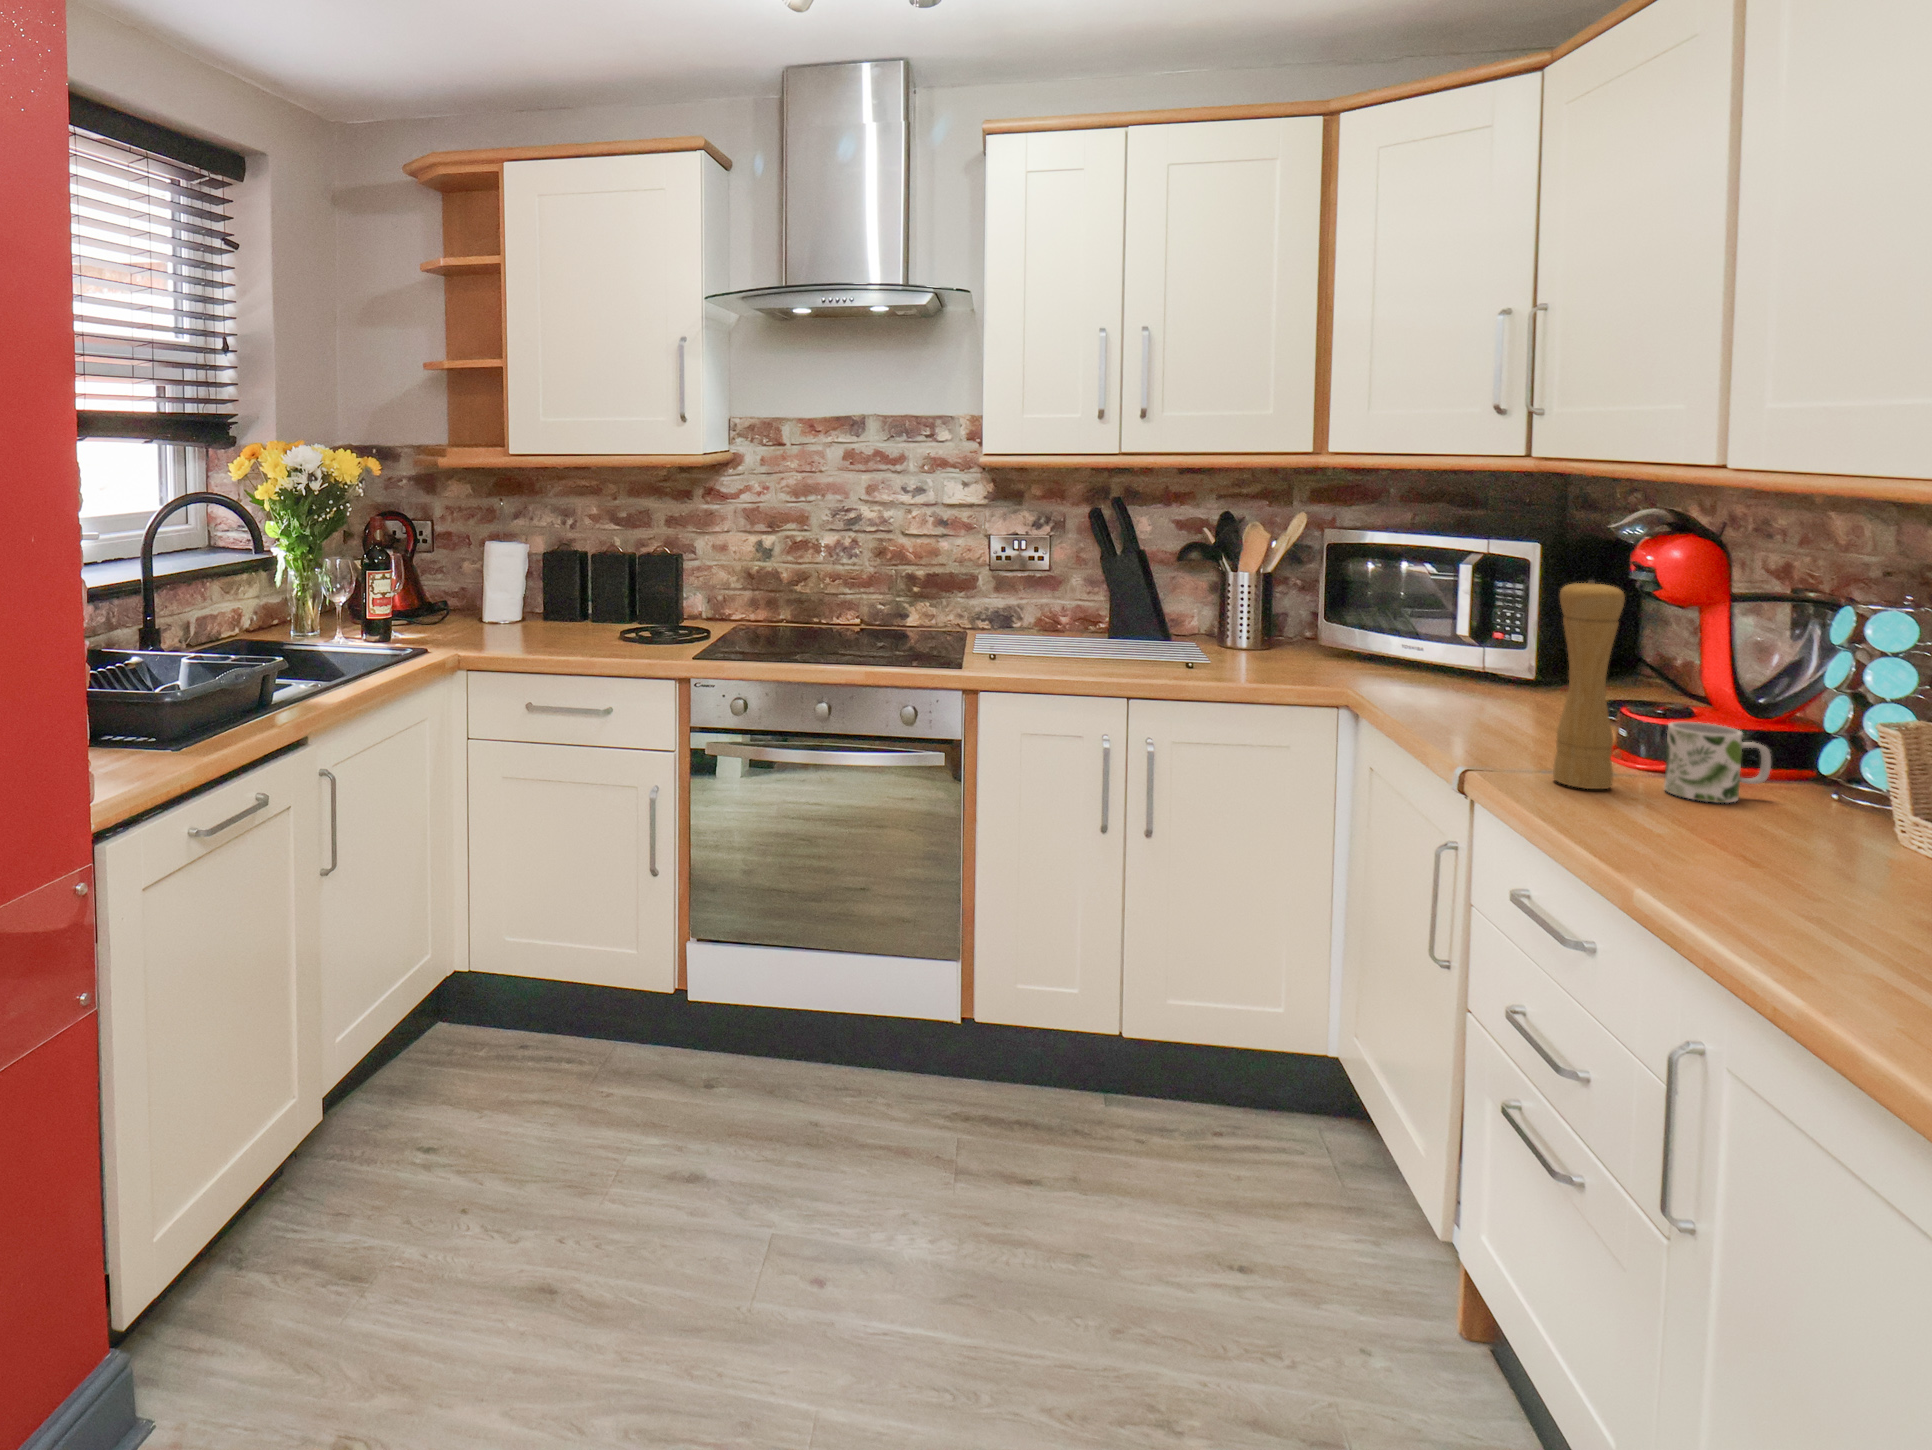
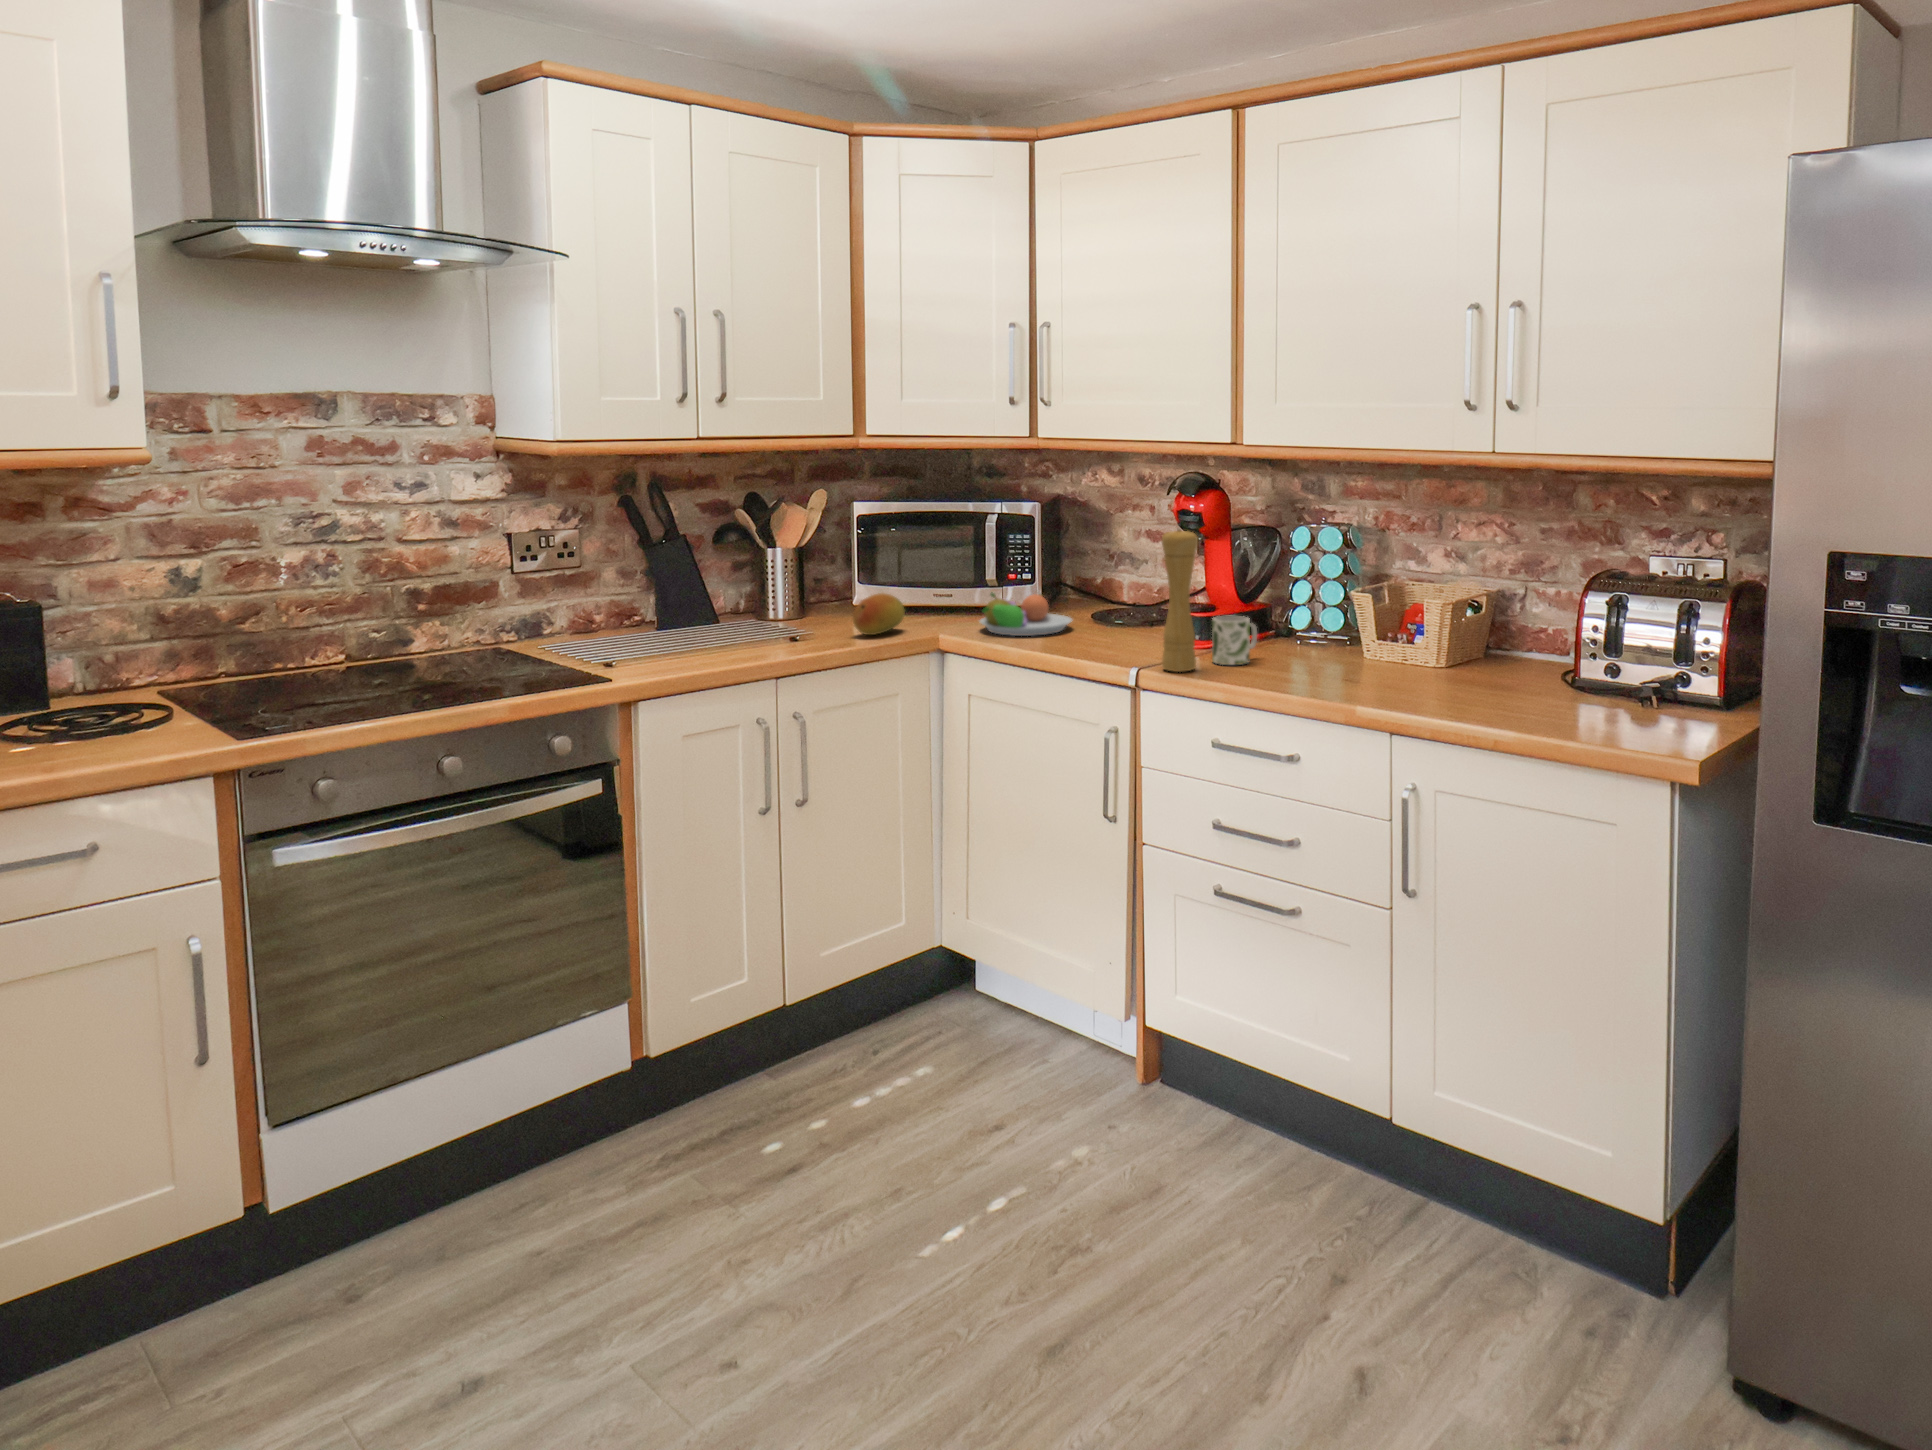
fruit: none [1261,629,1333,674] -> present [853,593,905,635]
fruit bowl: none [1405,646,1554,710] -> present [980,593,1072,636]

